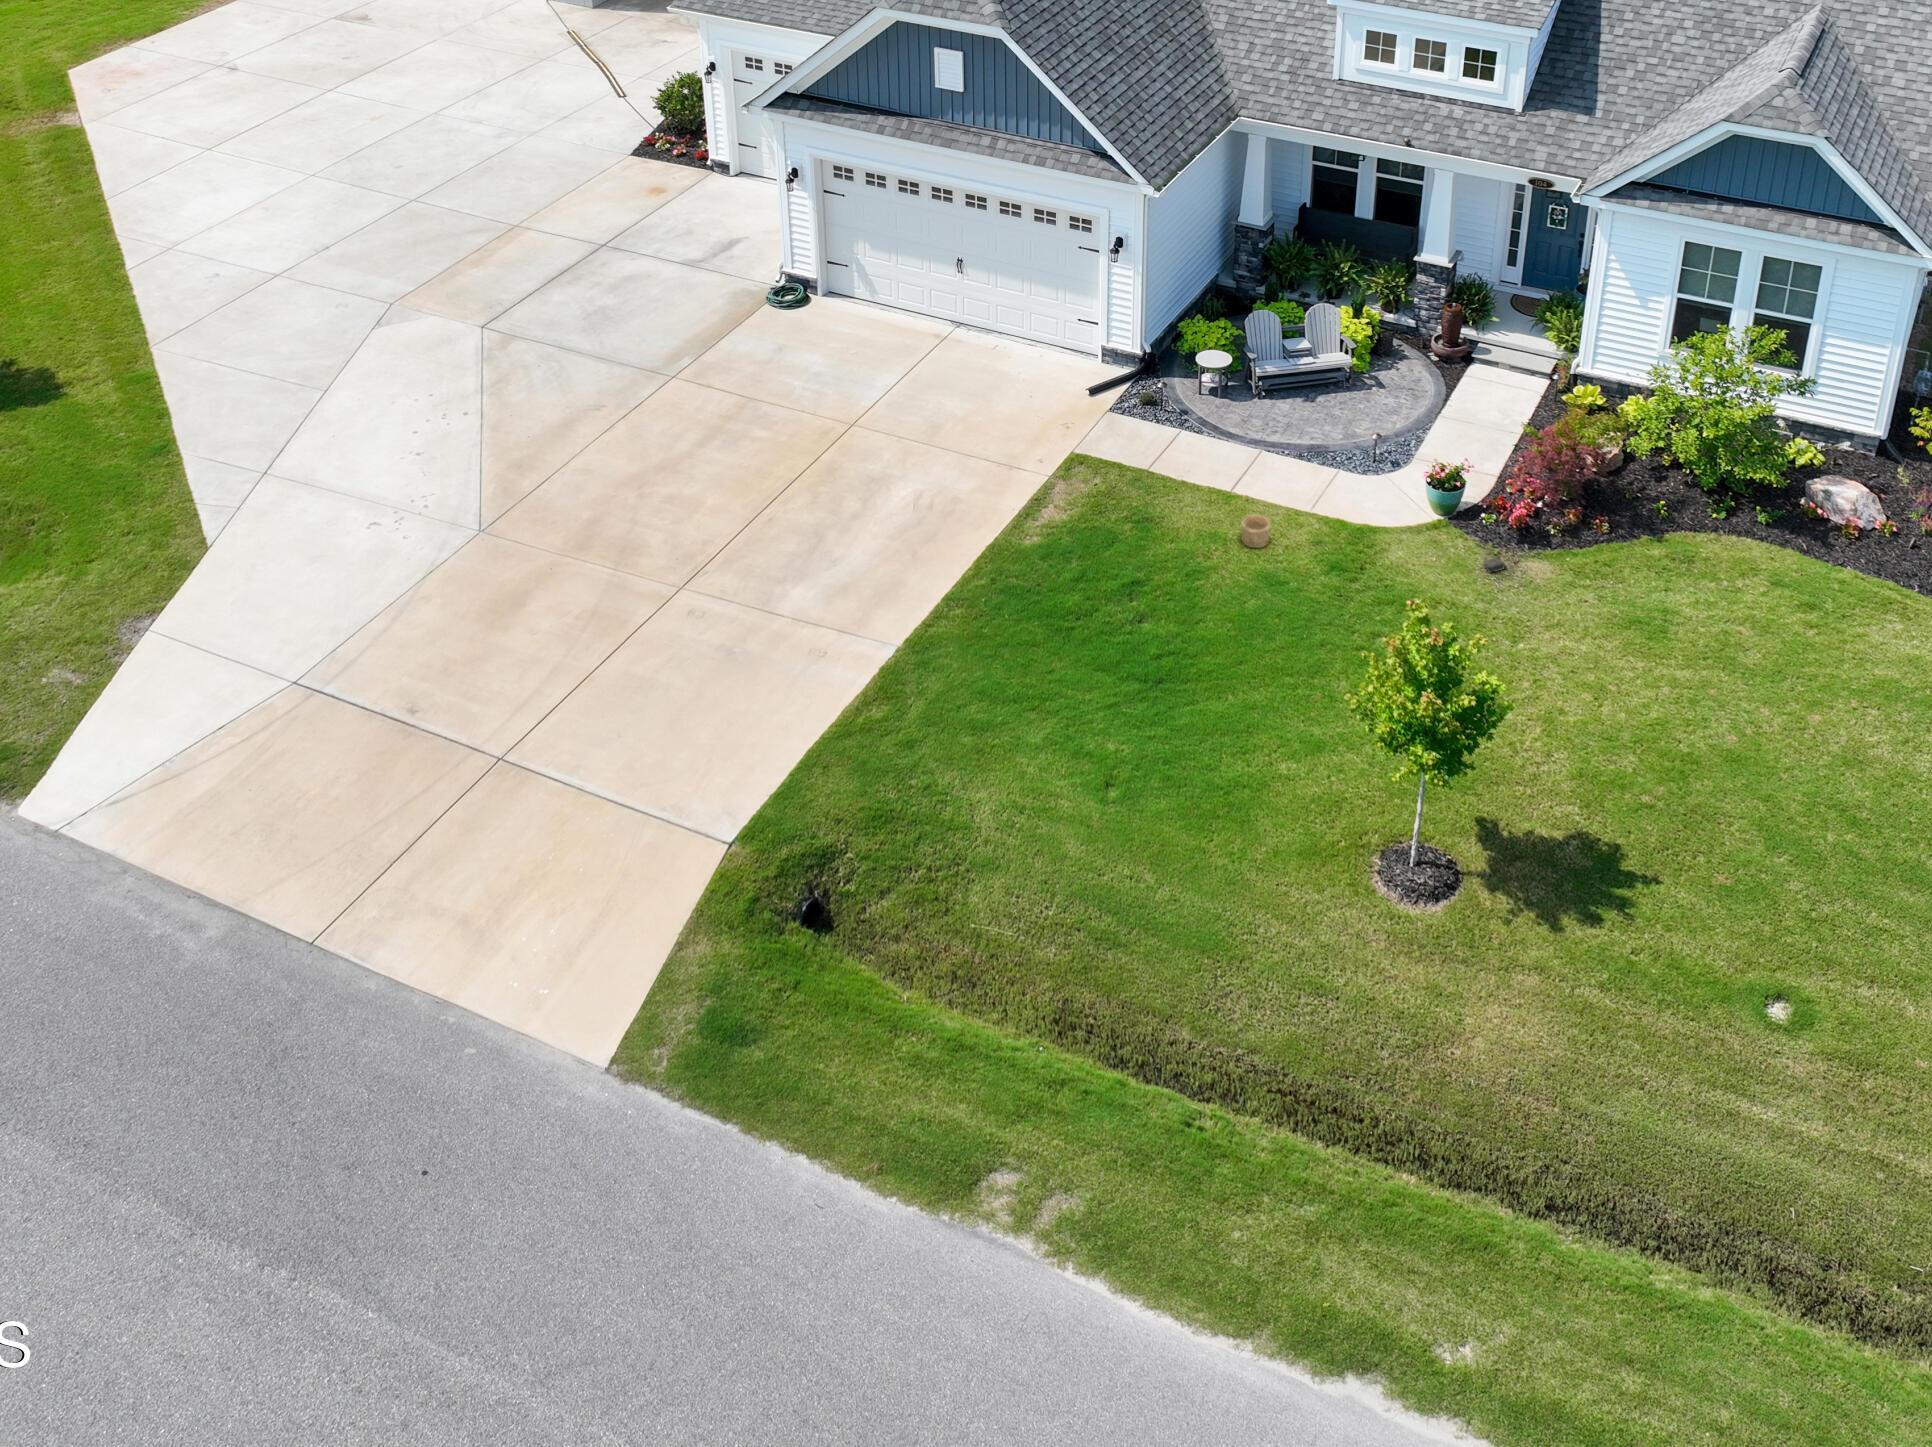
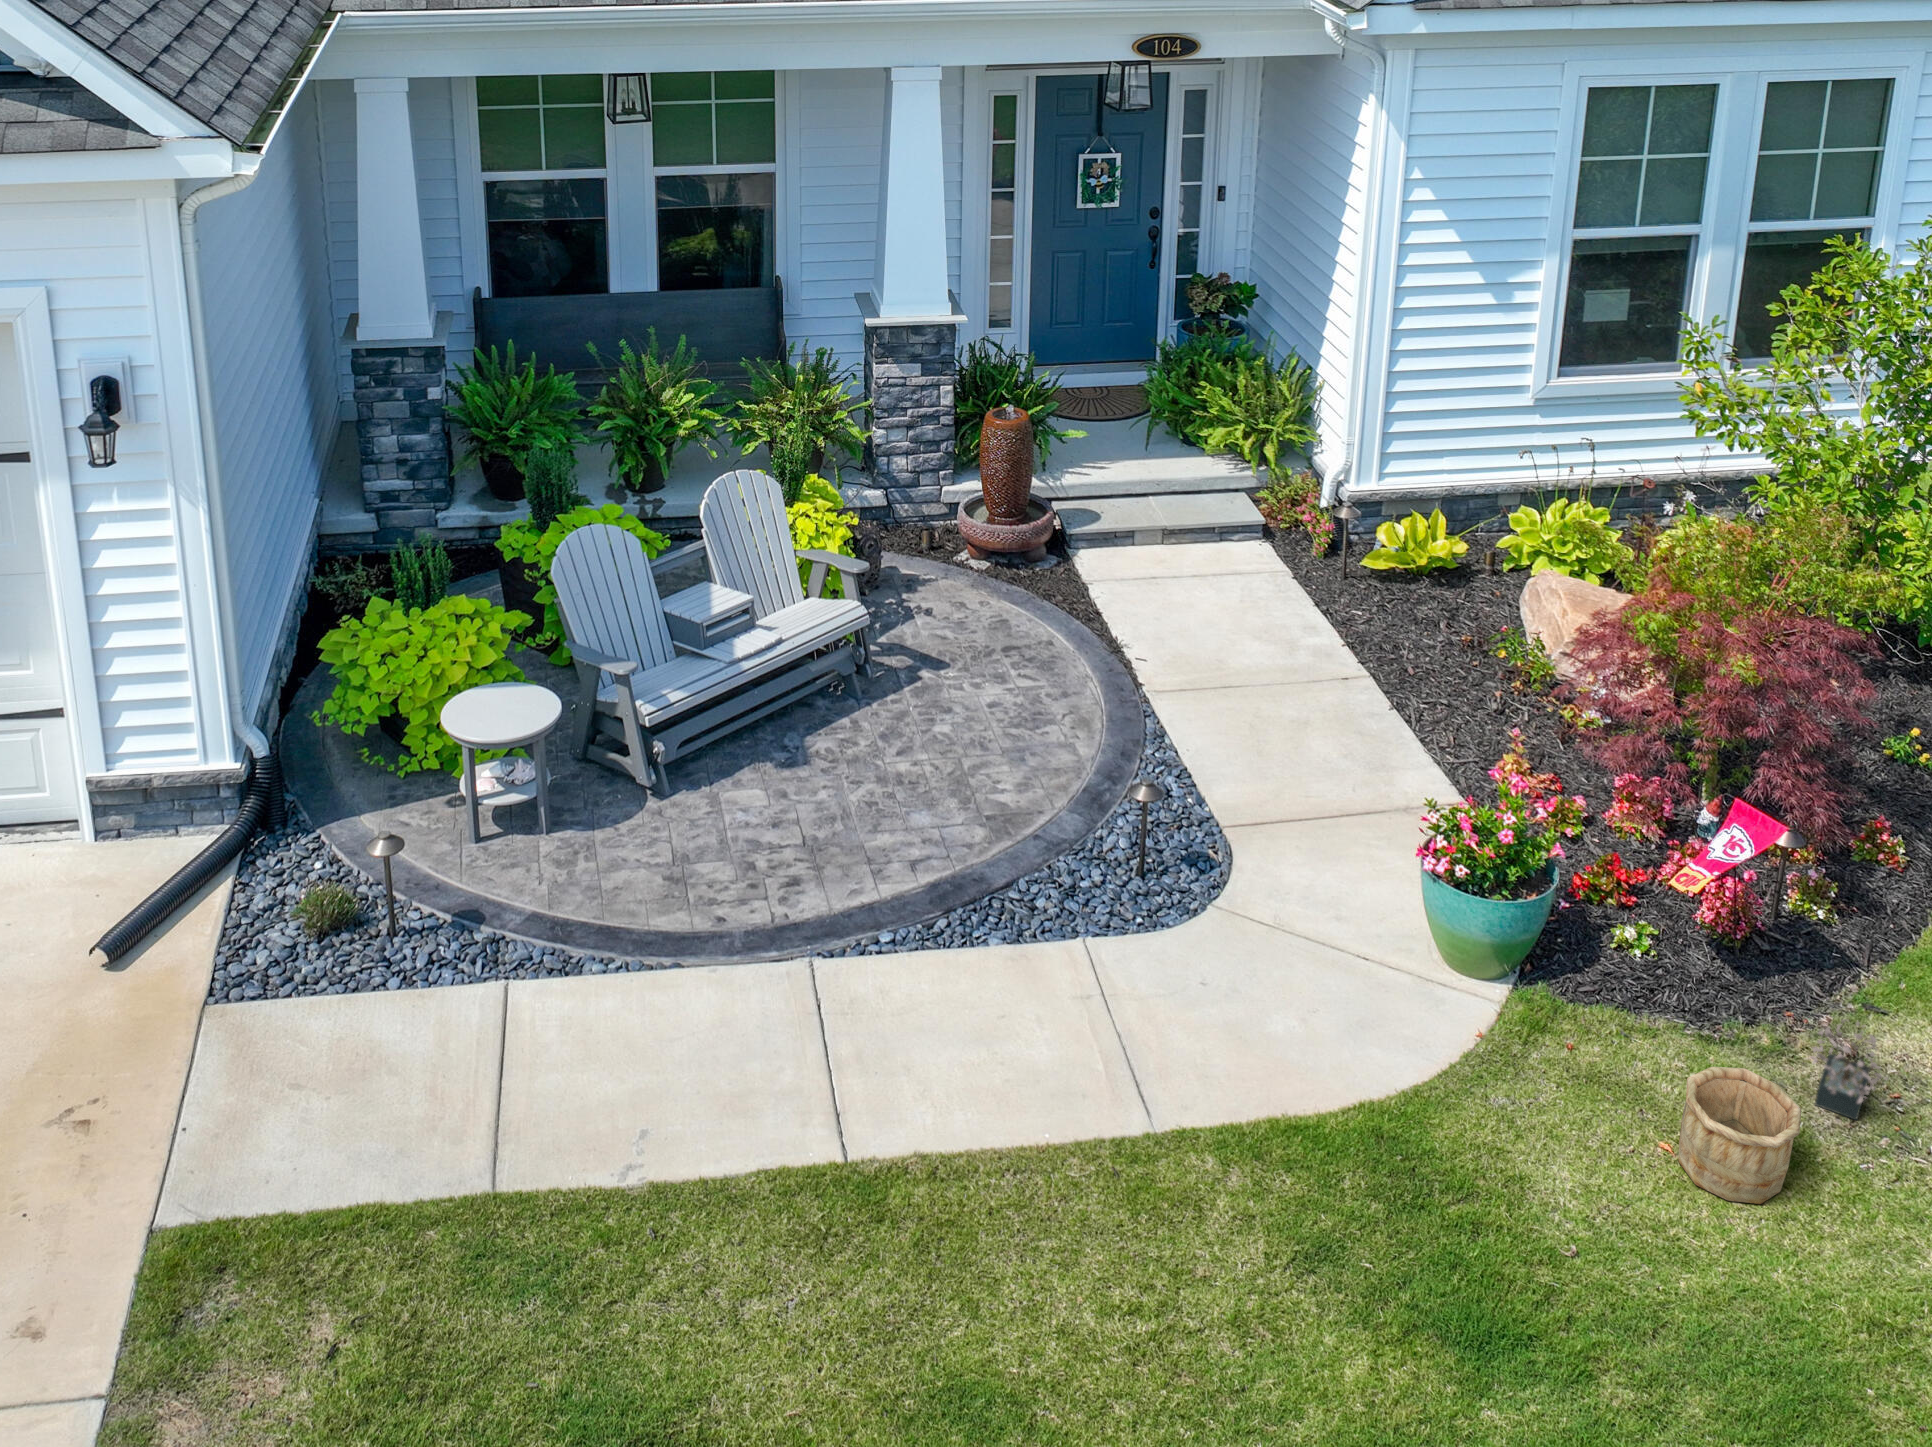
wooden bucket: present [1241,514,1270,548] -> present [1679,1067,1801,1204]

